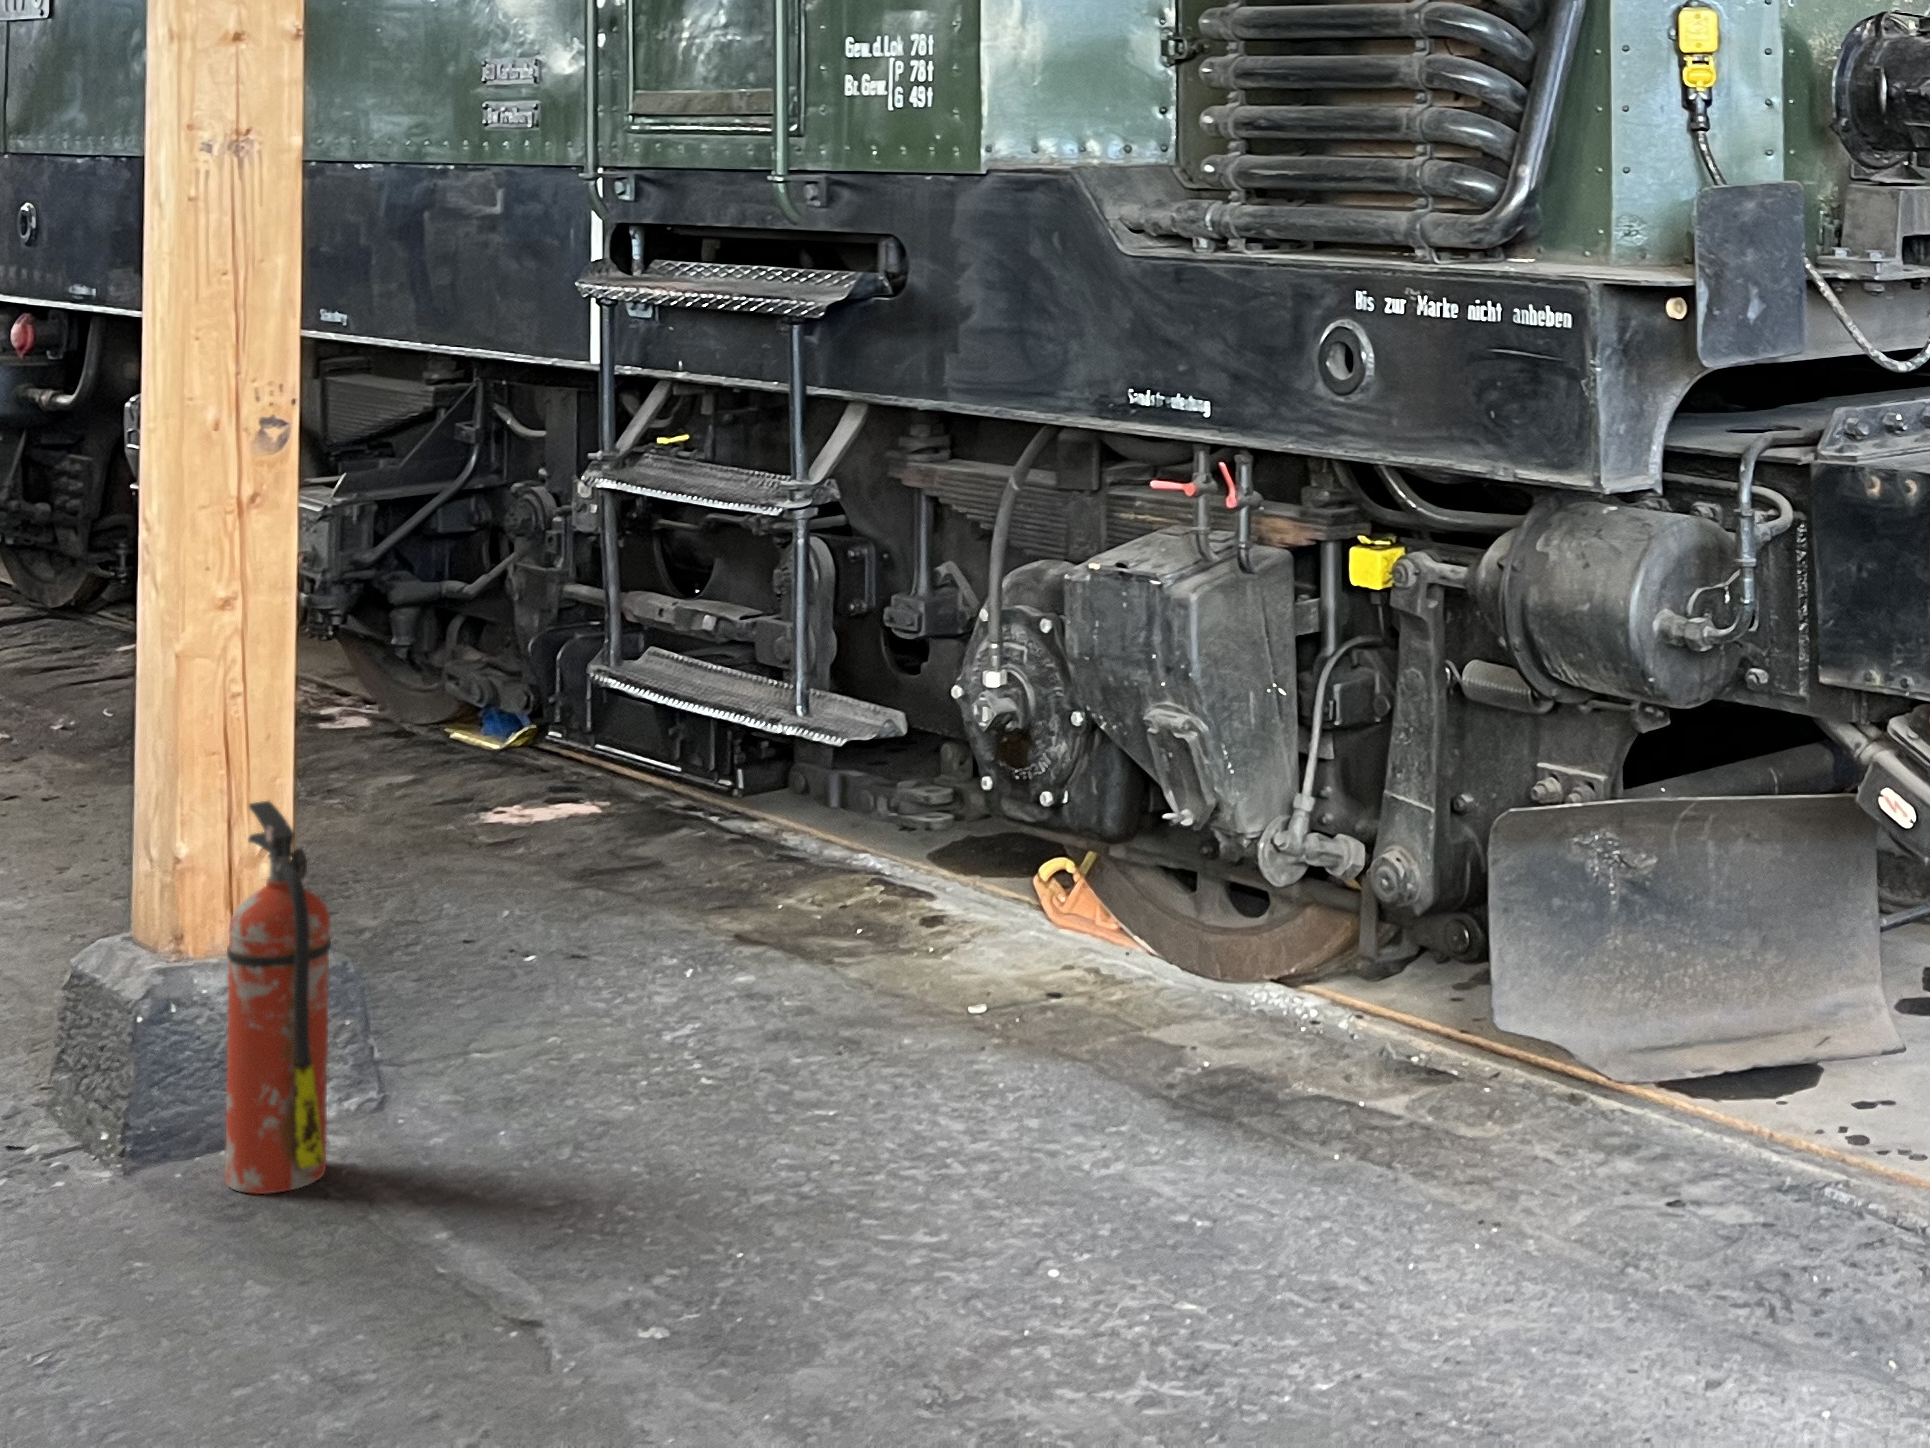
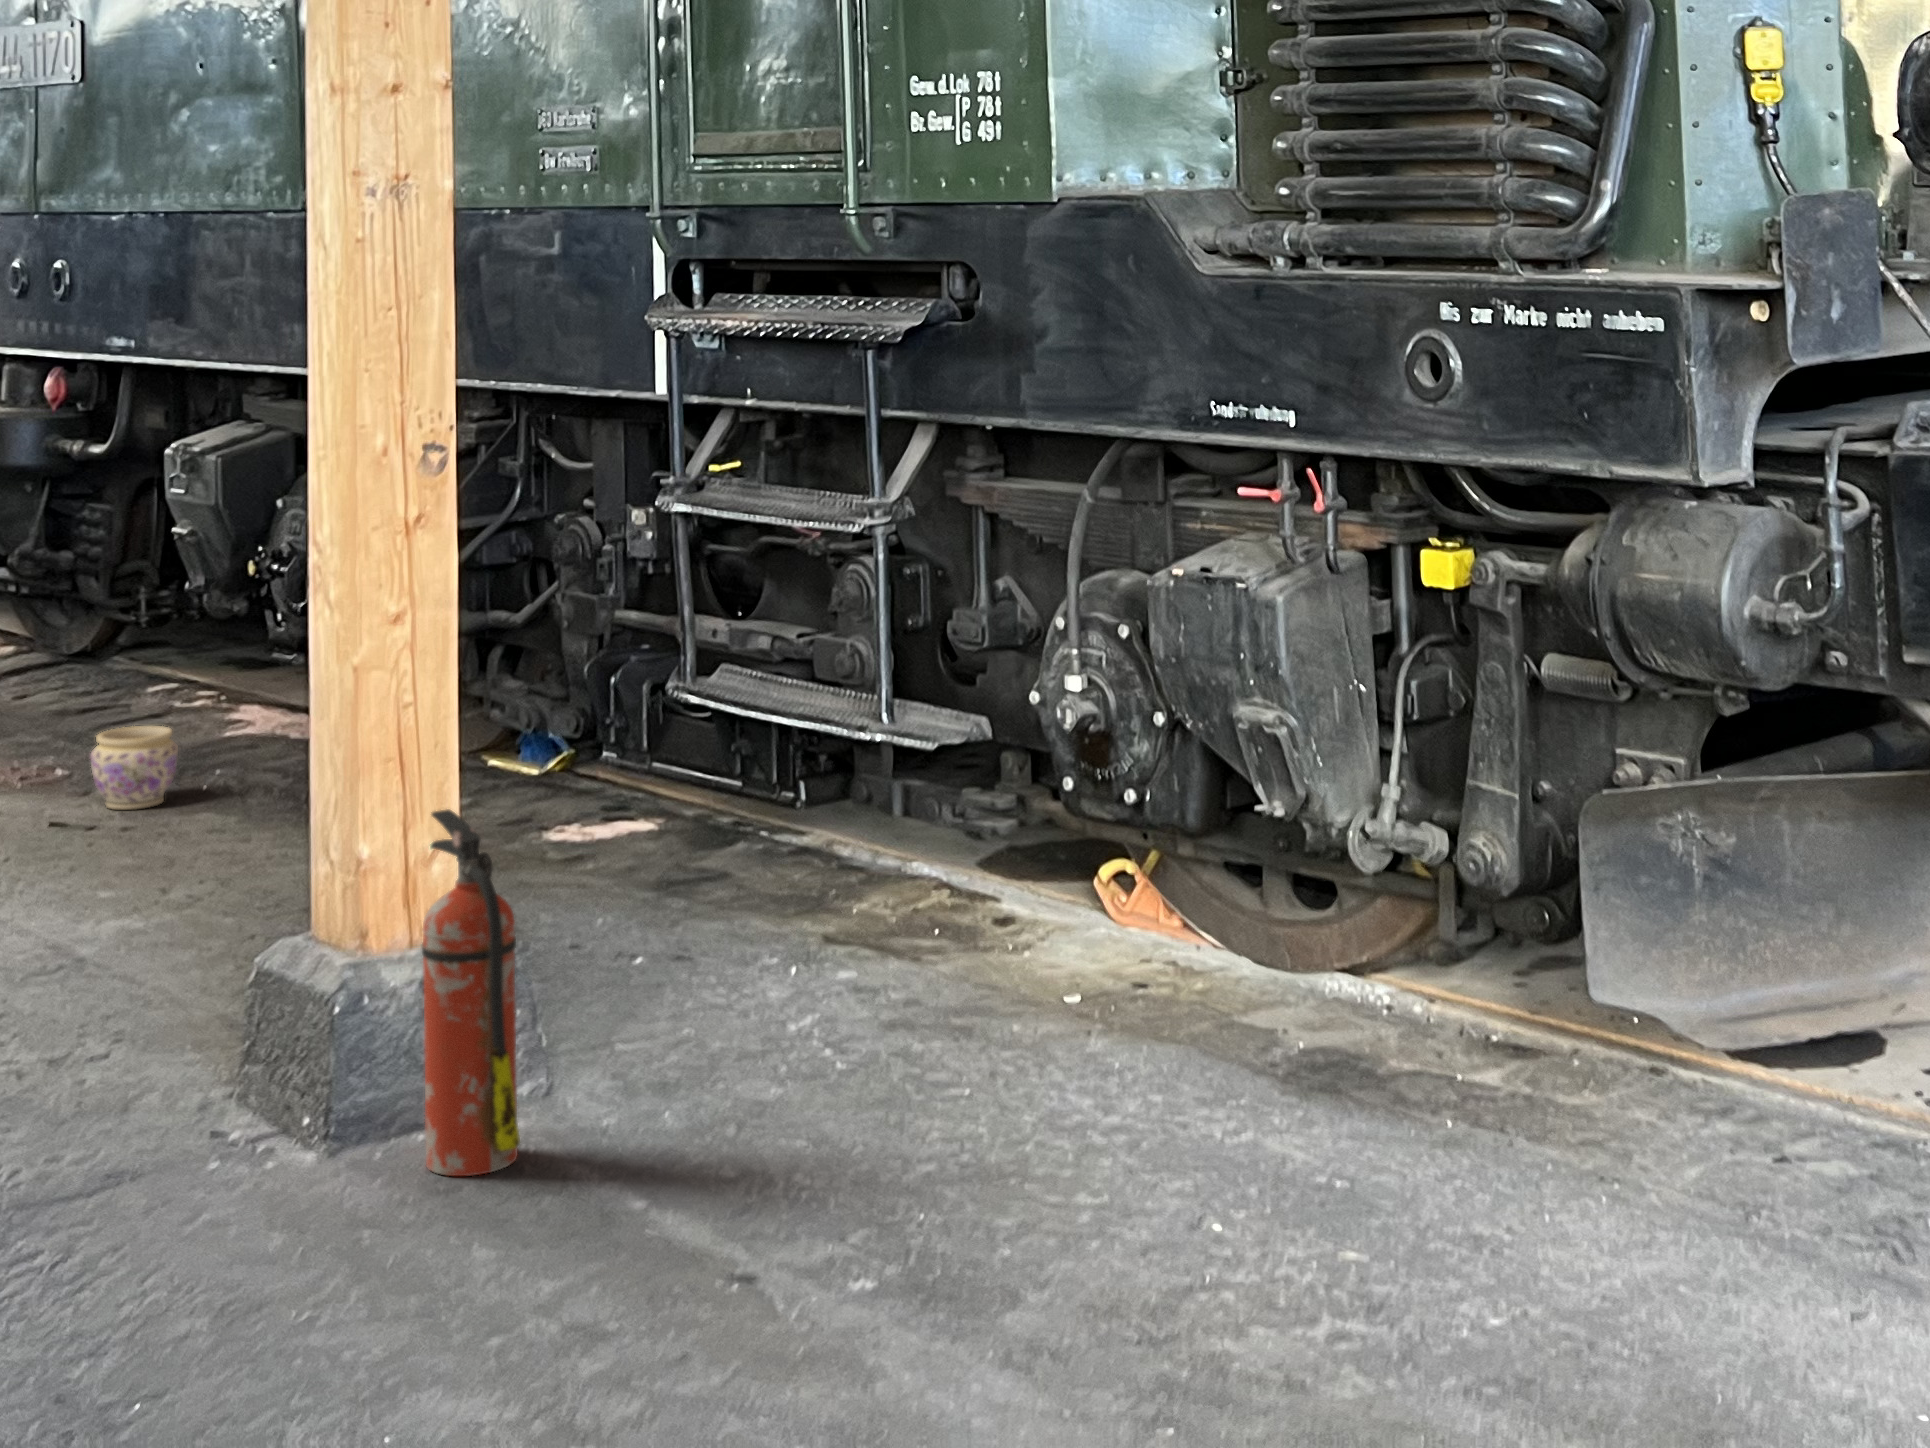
planter: none [16,678,110,766] -> present [91,726,178,810]

